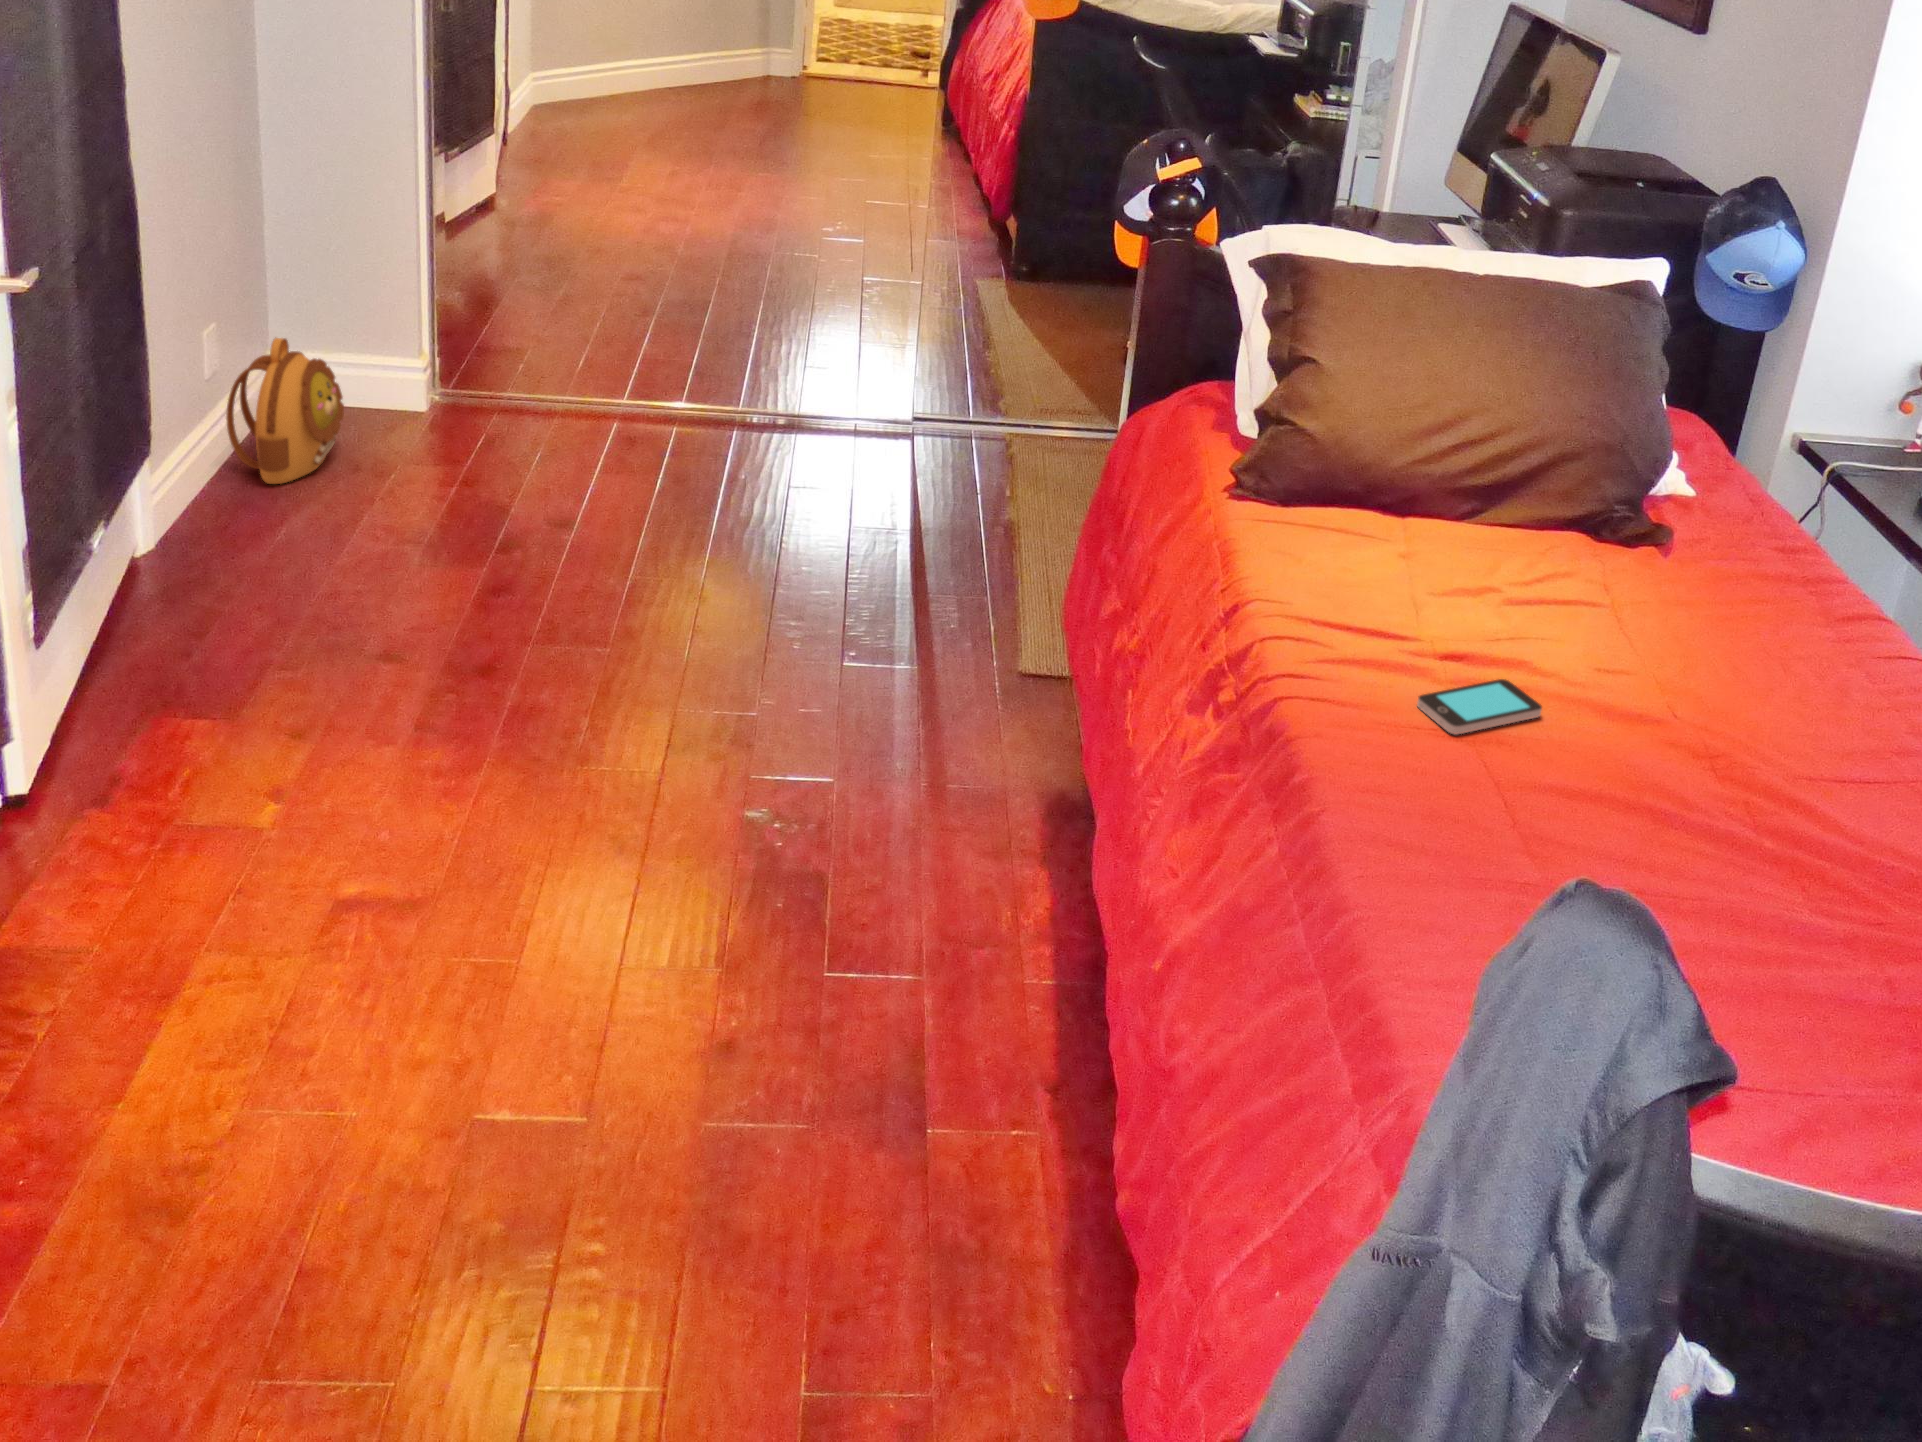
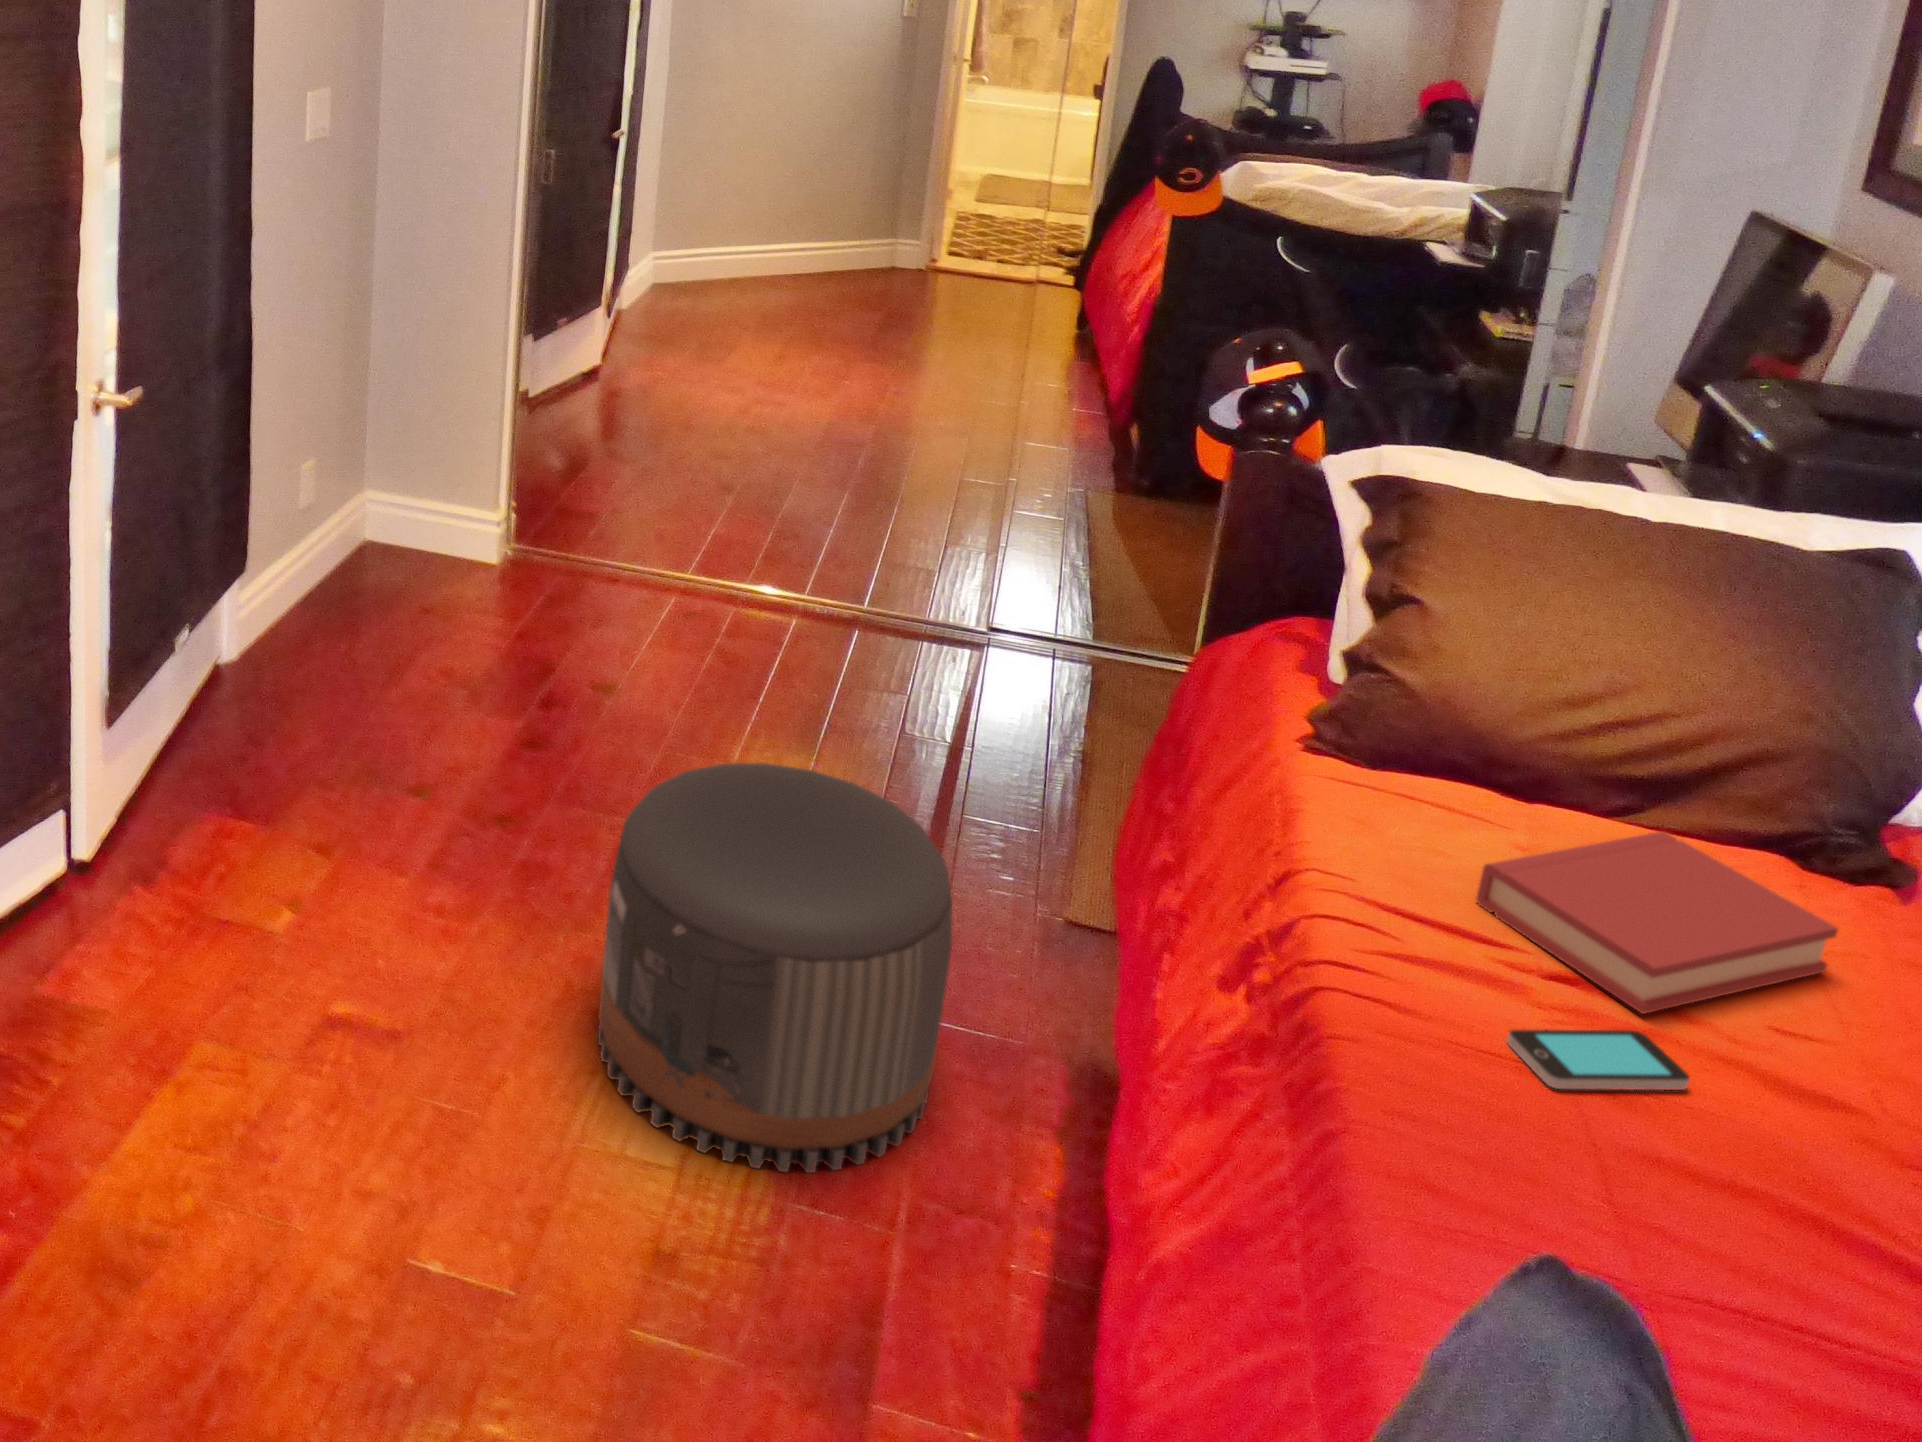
backpack: present [226,338,344,484] -> none [320,473,424,609]
hardback book: none [1378,520,1623,665] -> present [1476,831,1838,1014]
pouf: none [622,577,949,951] -> present [598,763,952,1173]

